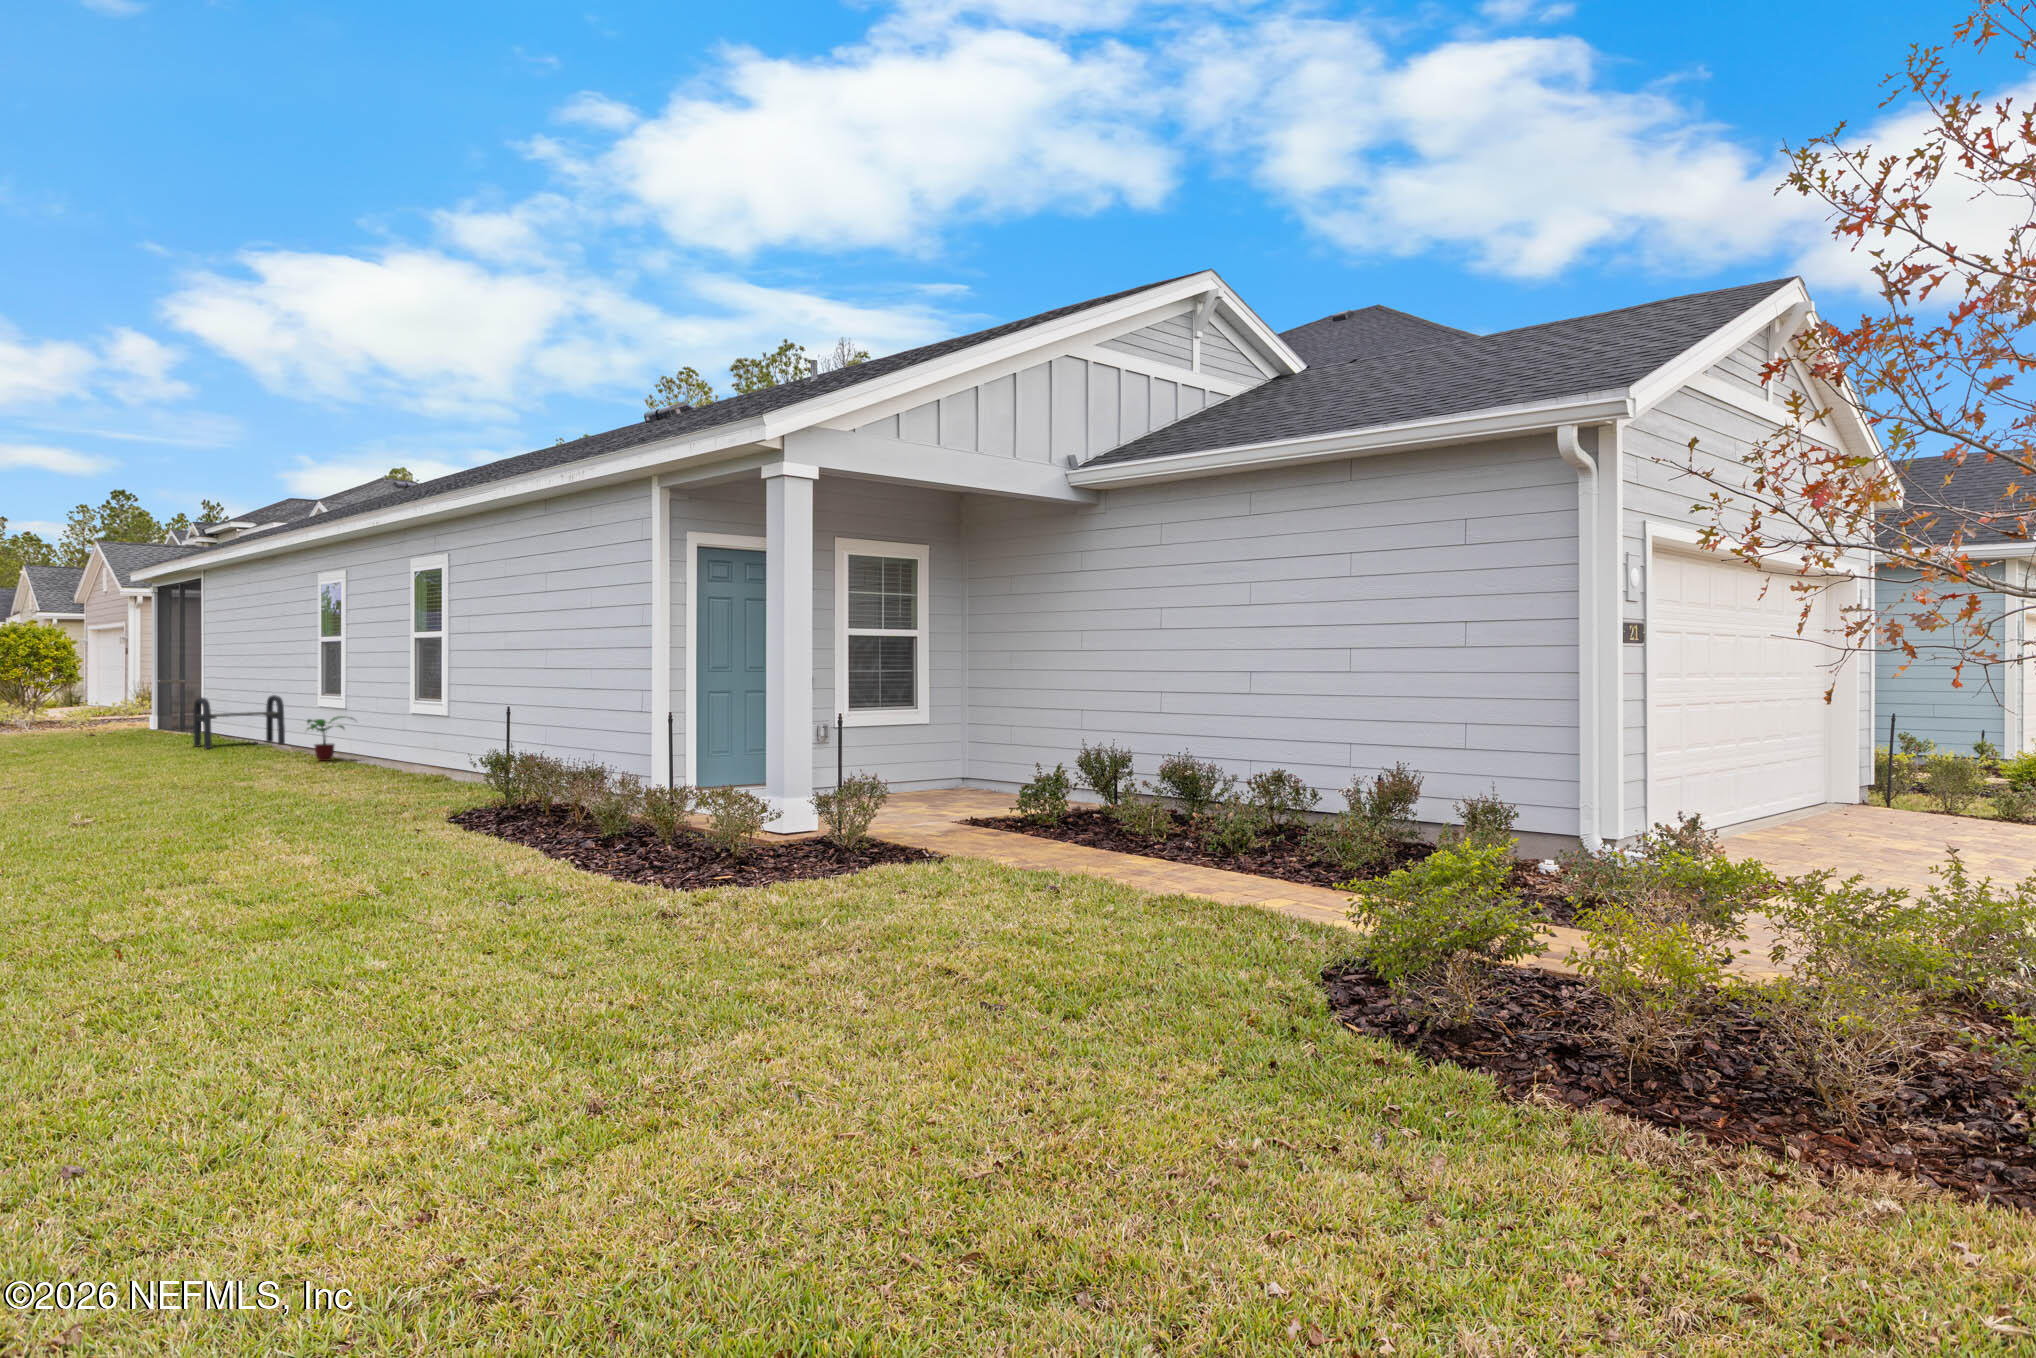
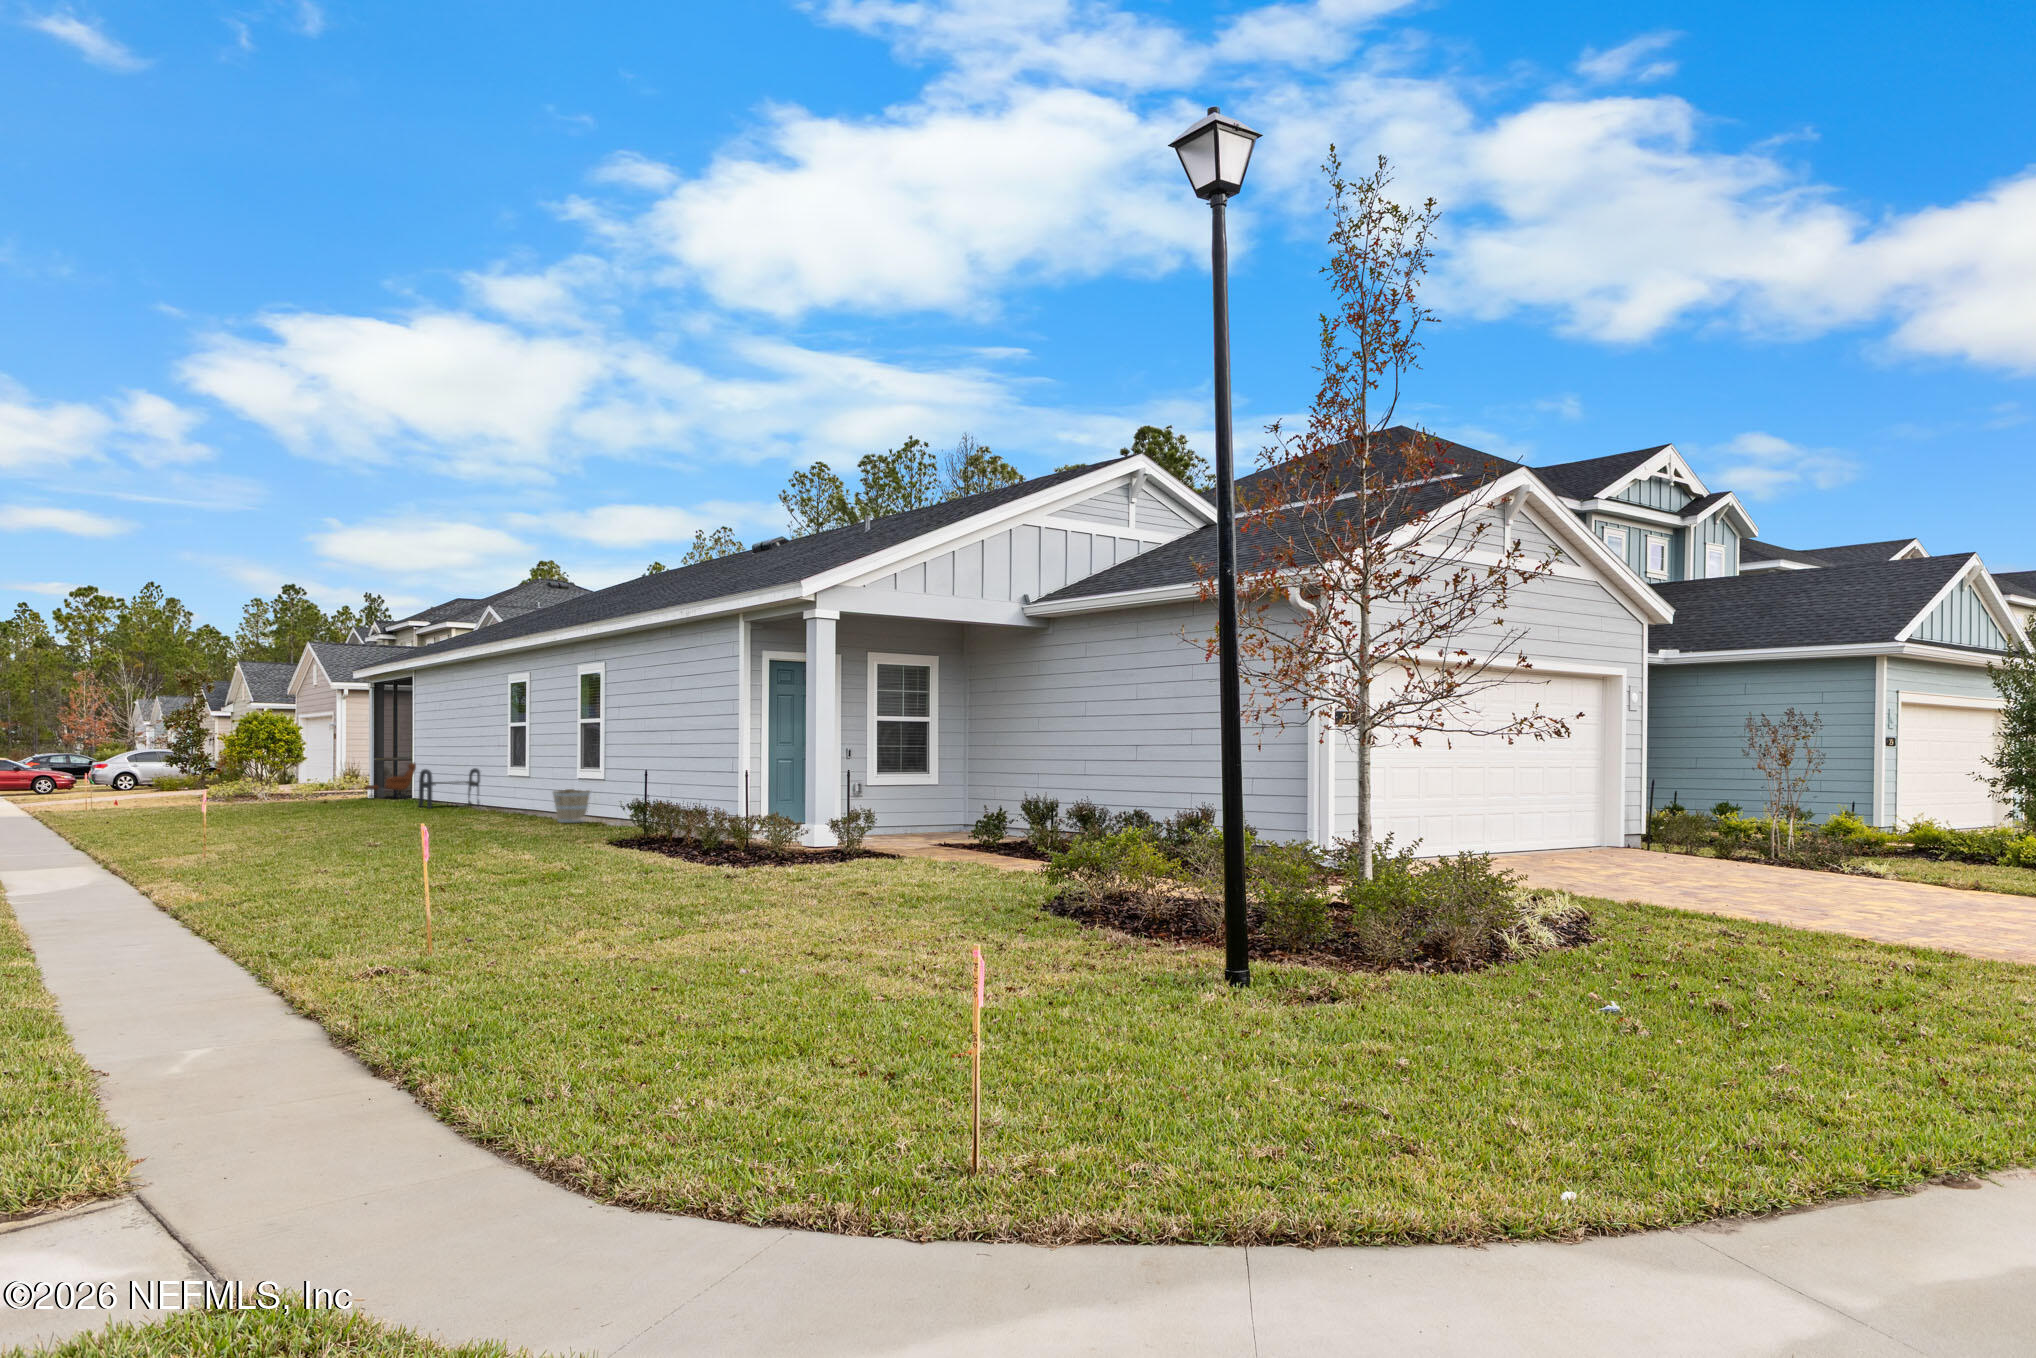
lounge chair: none [127,686,203,733] -> present [364,763,416,799]
potted plant: present [307,716,353,761] -> none [504,782,540,815]
wooden bucket: none [371,728,430,776] -> present [552,789,590,823]

